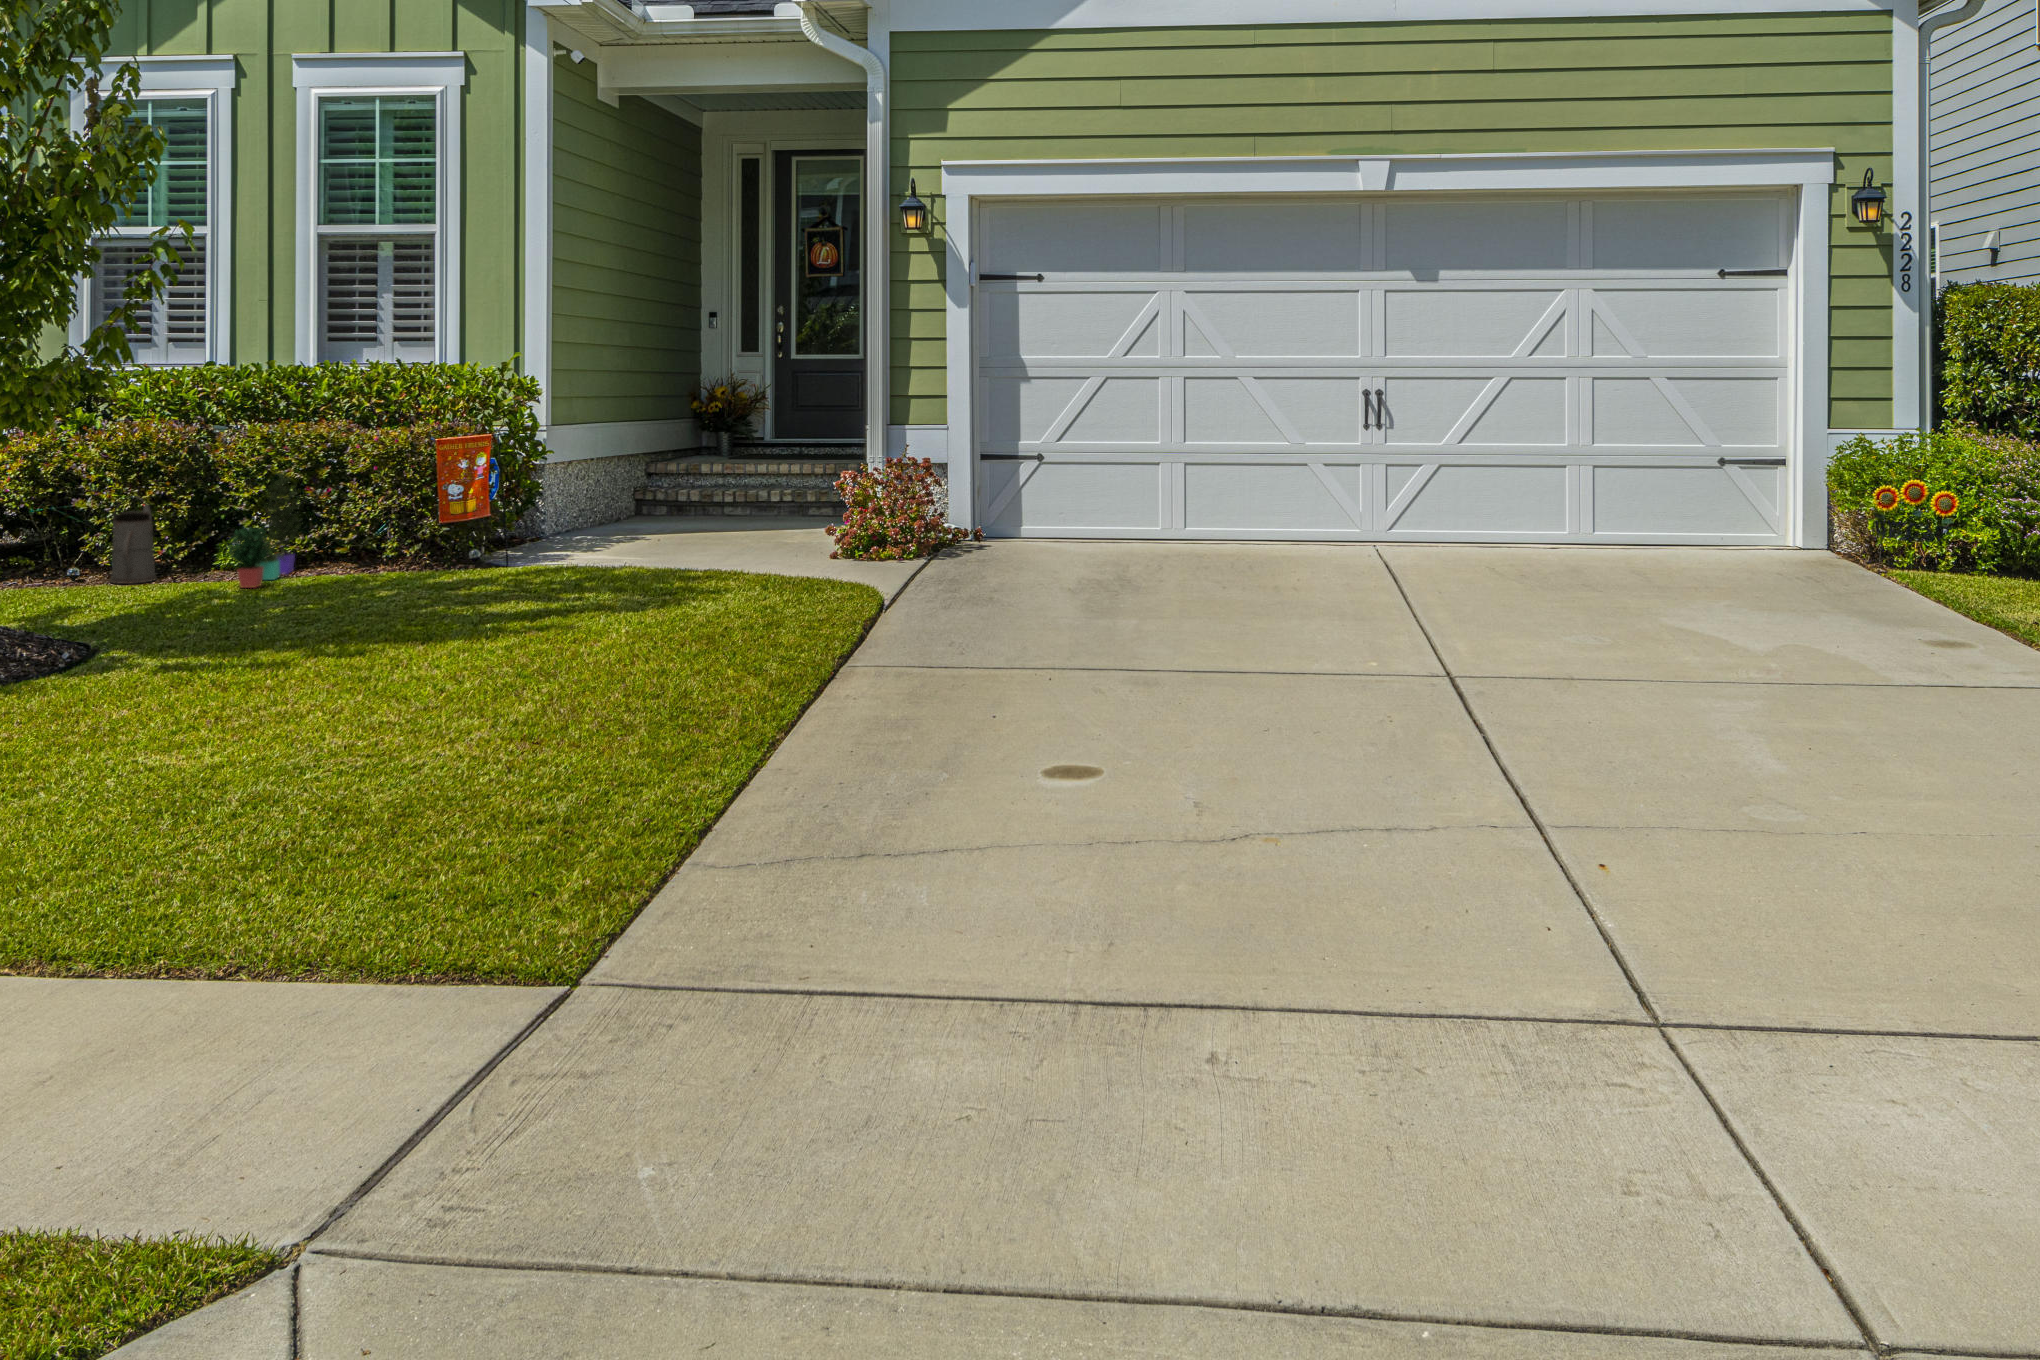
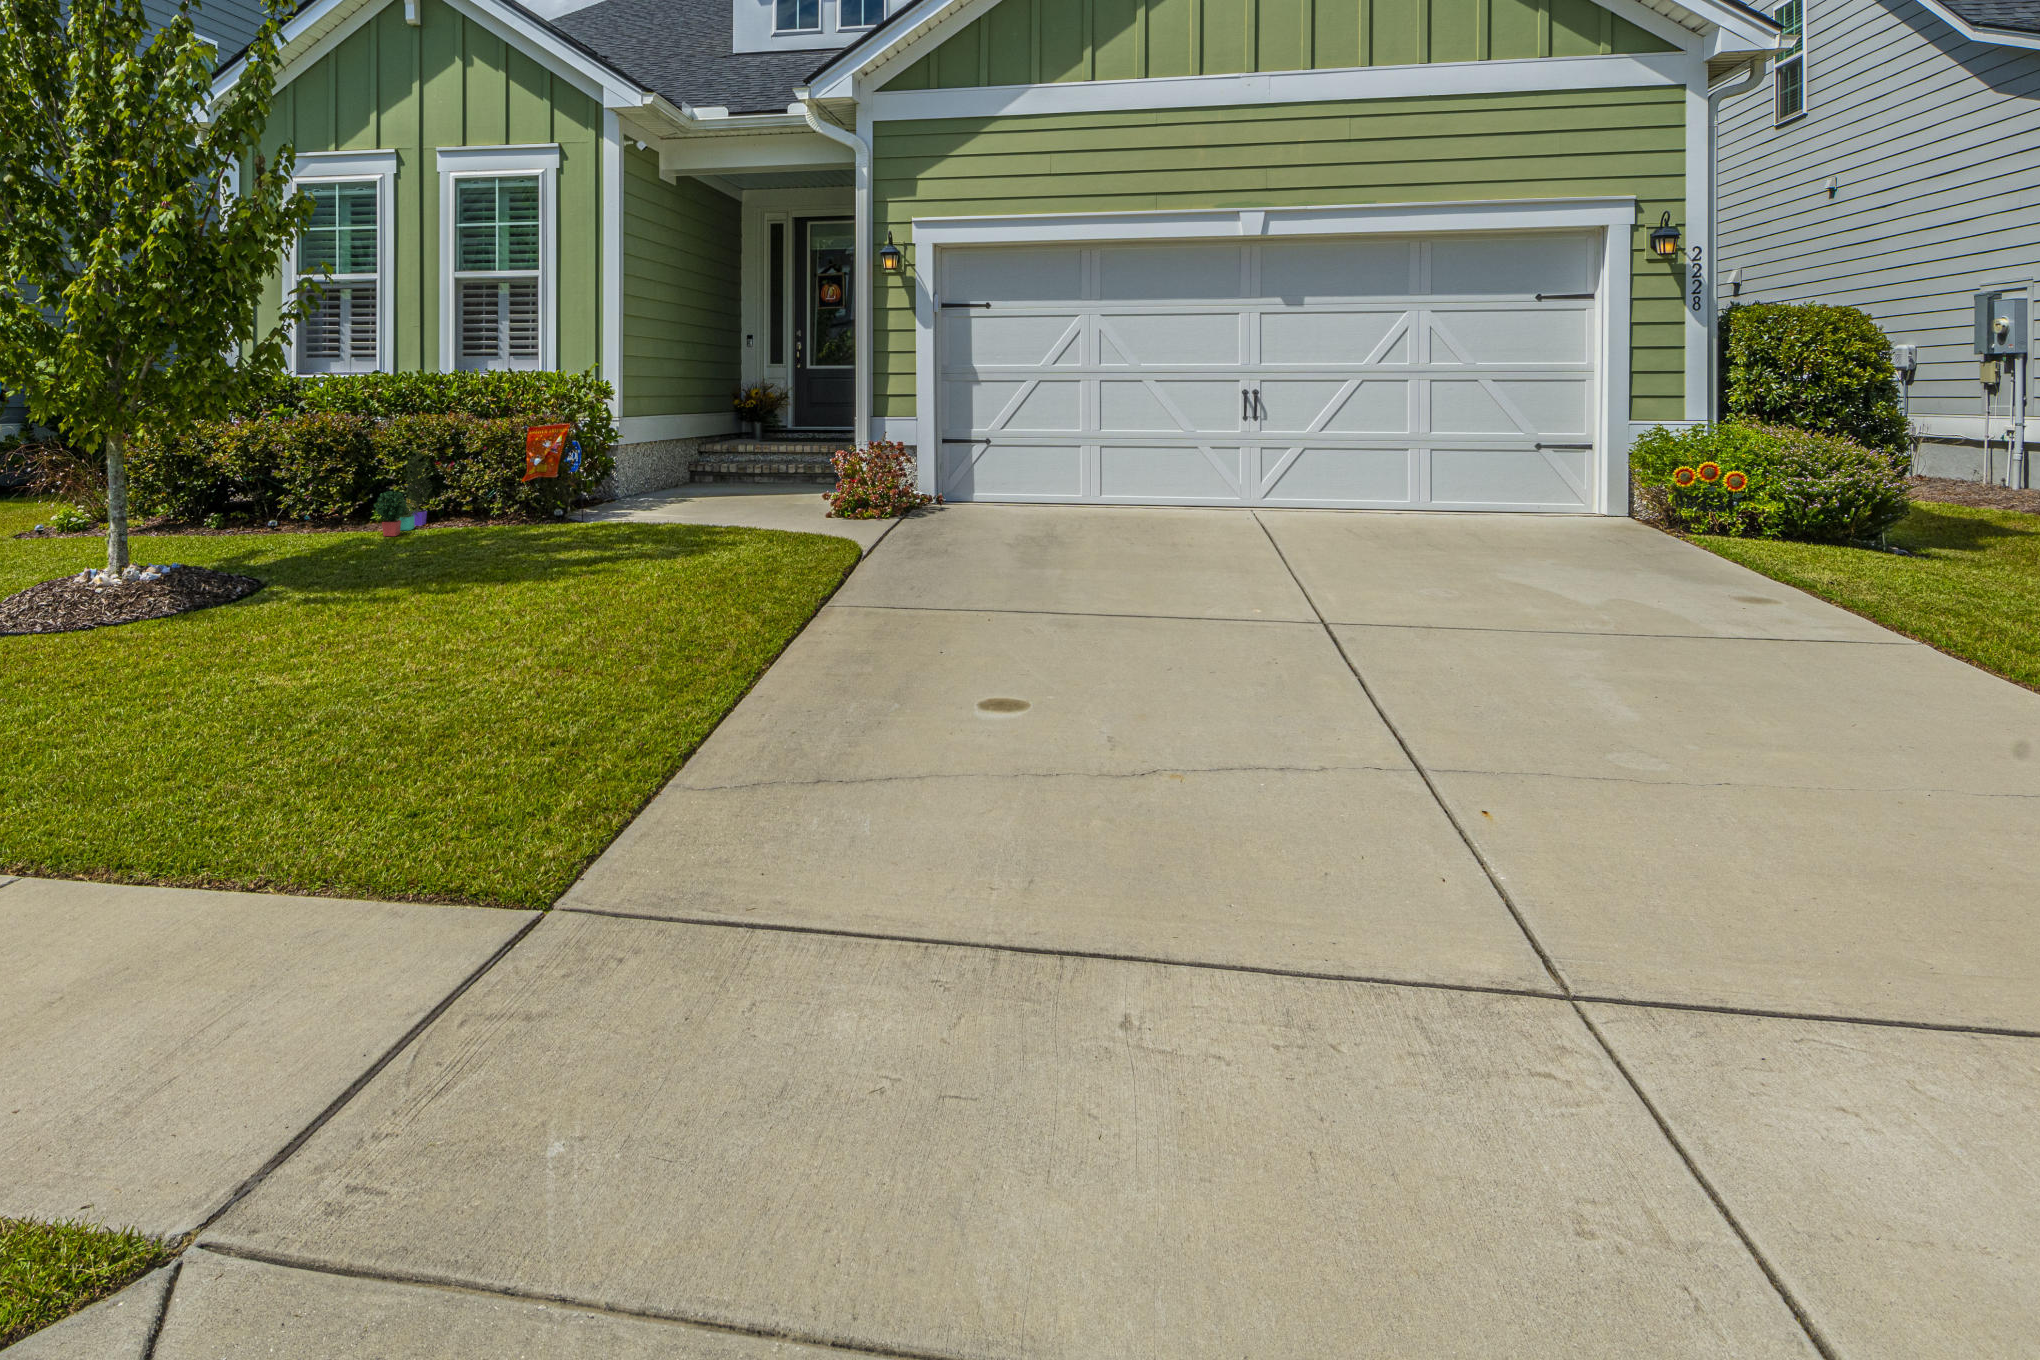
watering can: present [110,497,157,584] -> none [294,468,328,532]

